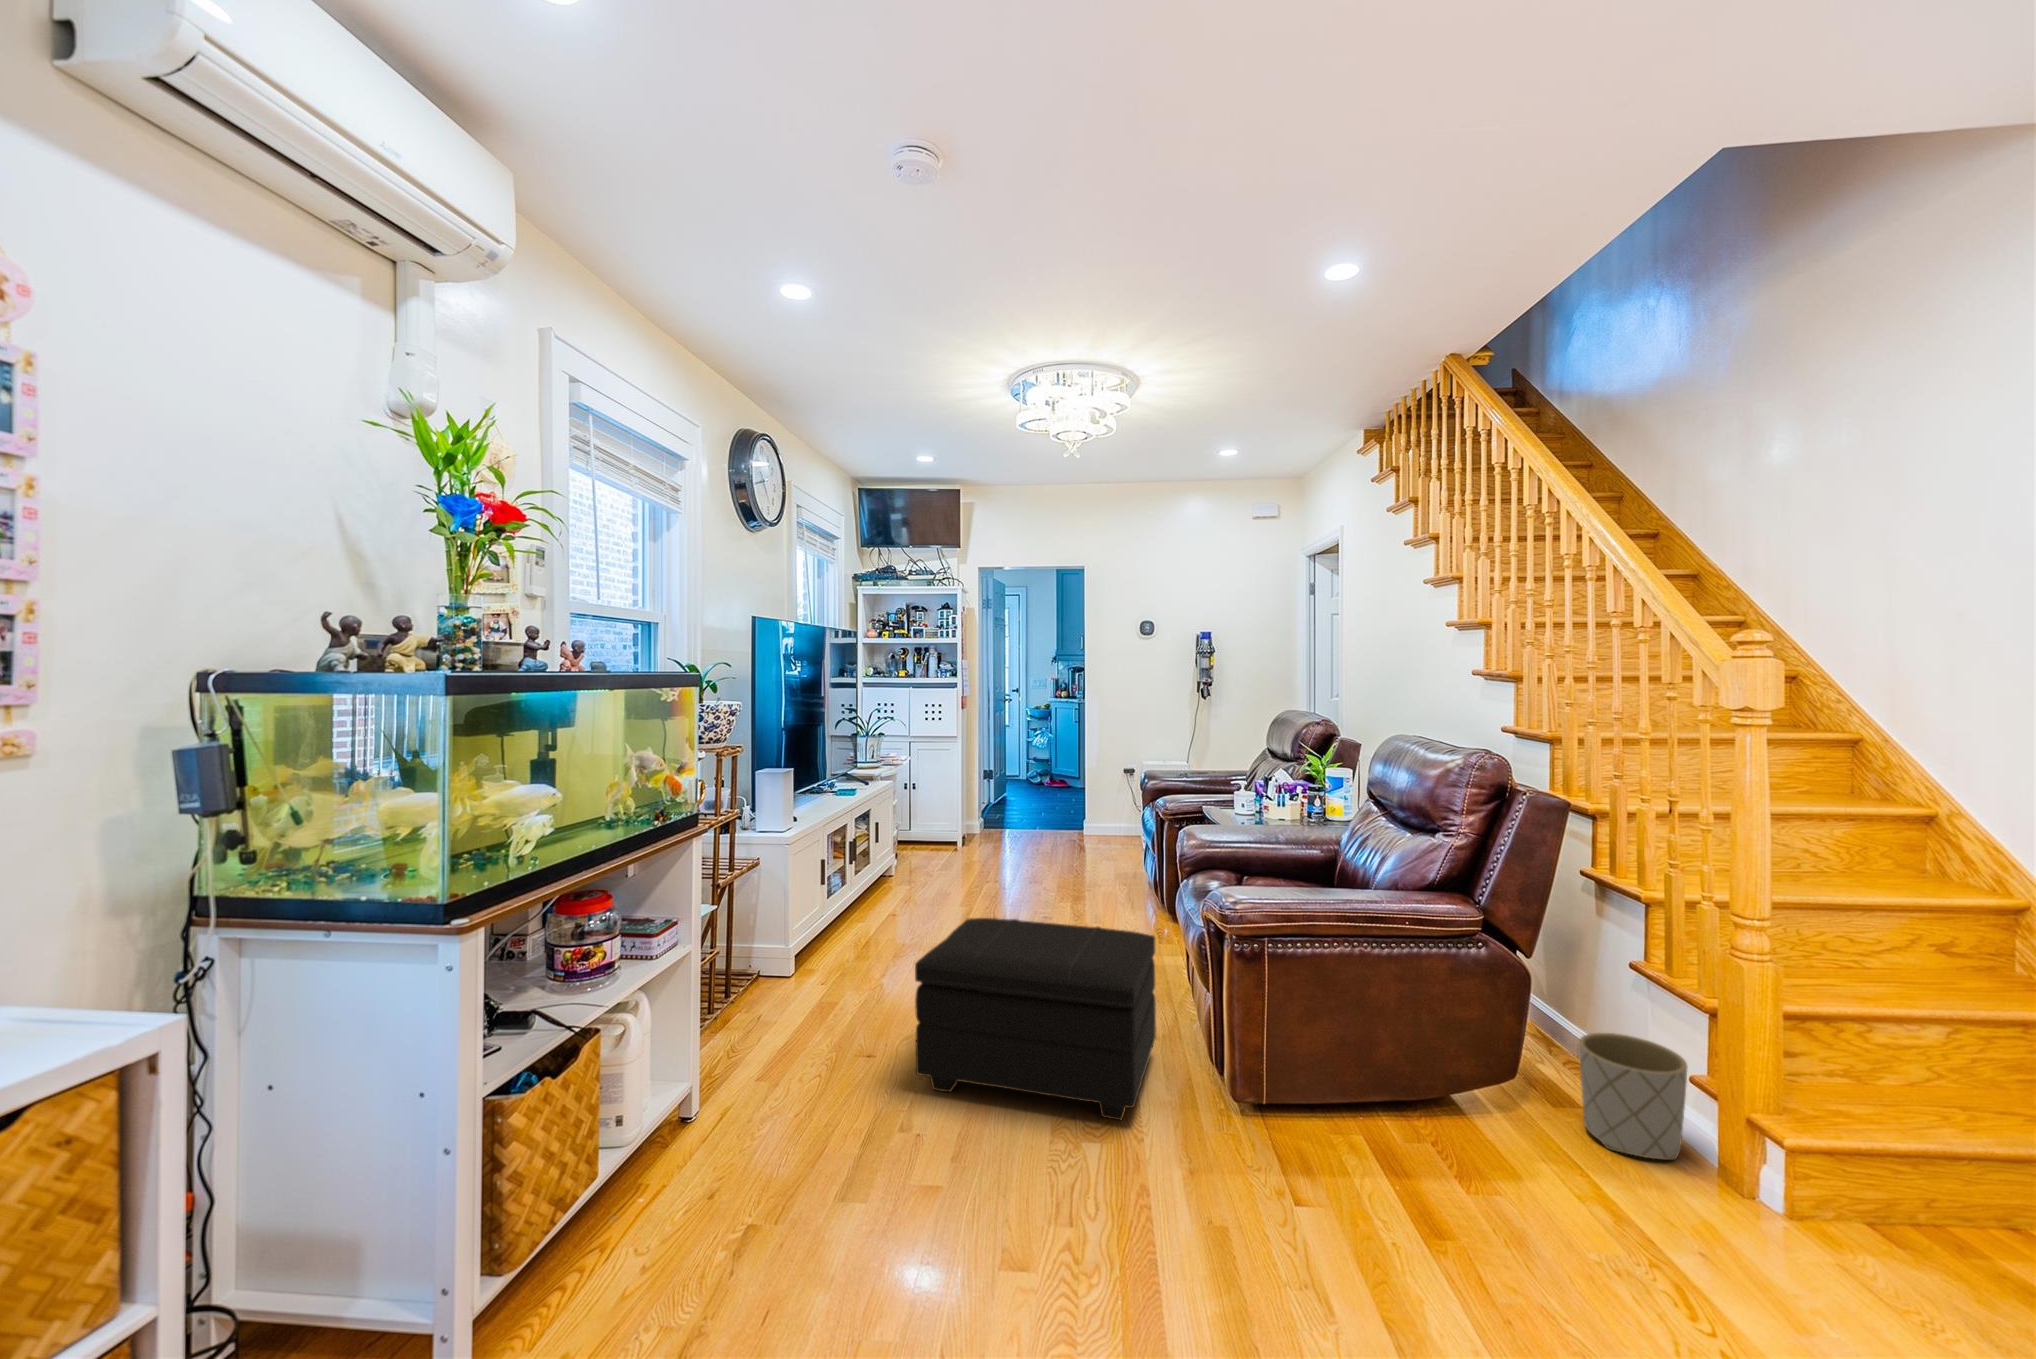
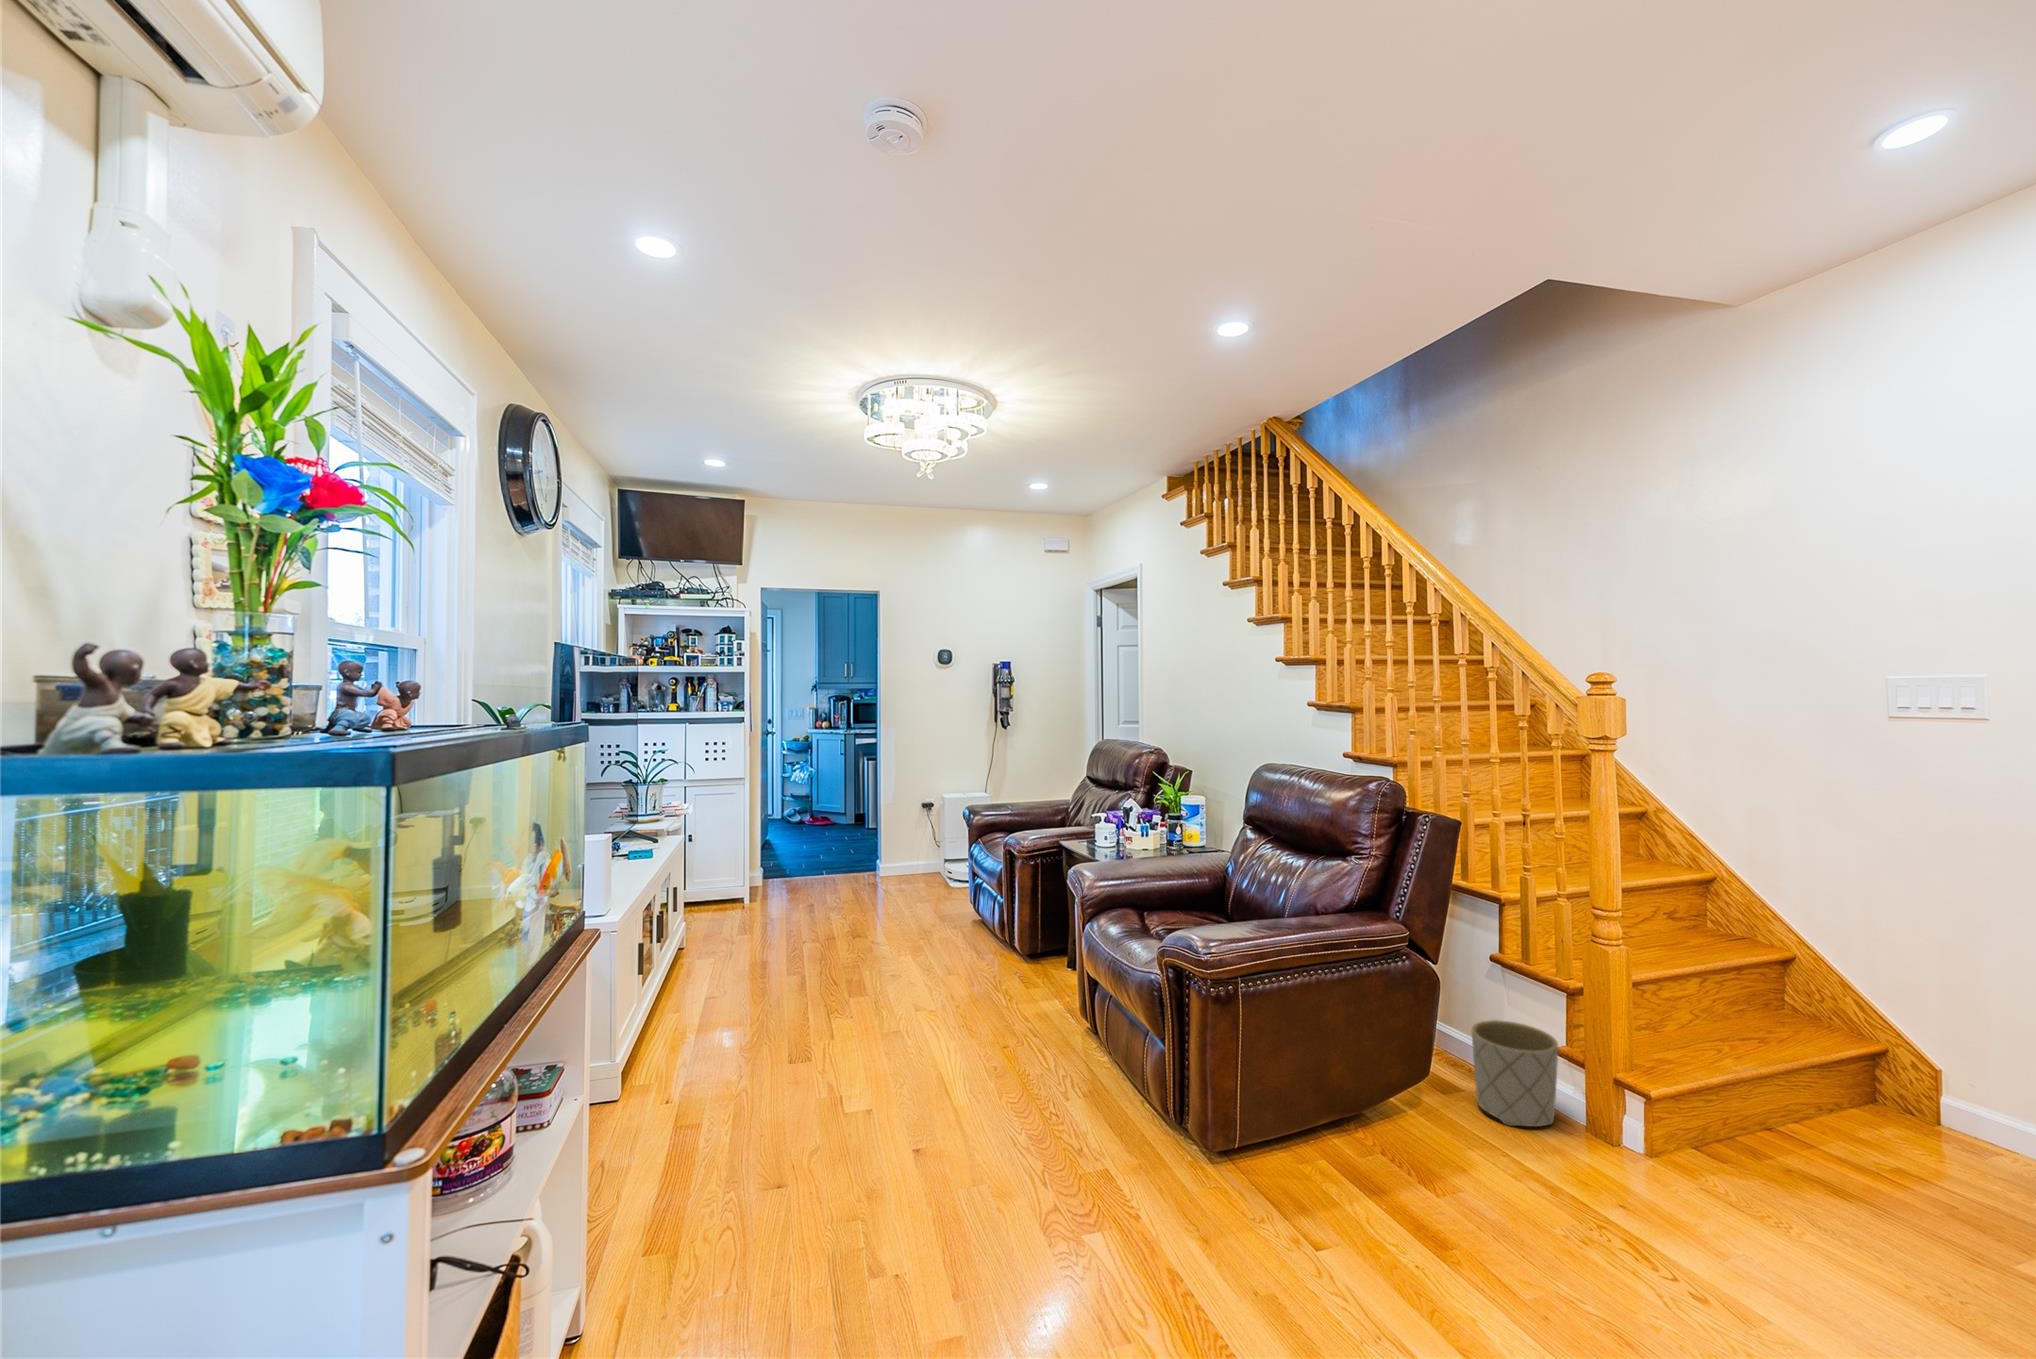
footstool: present [915,918,1156,1120] -> none [871,987,1130,1212]

